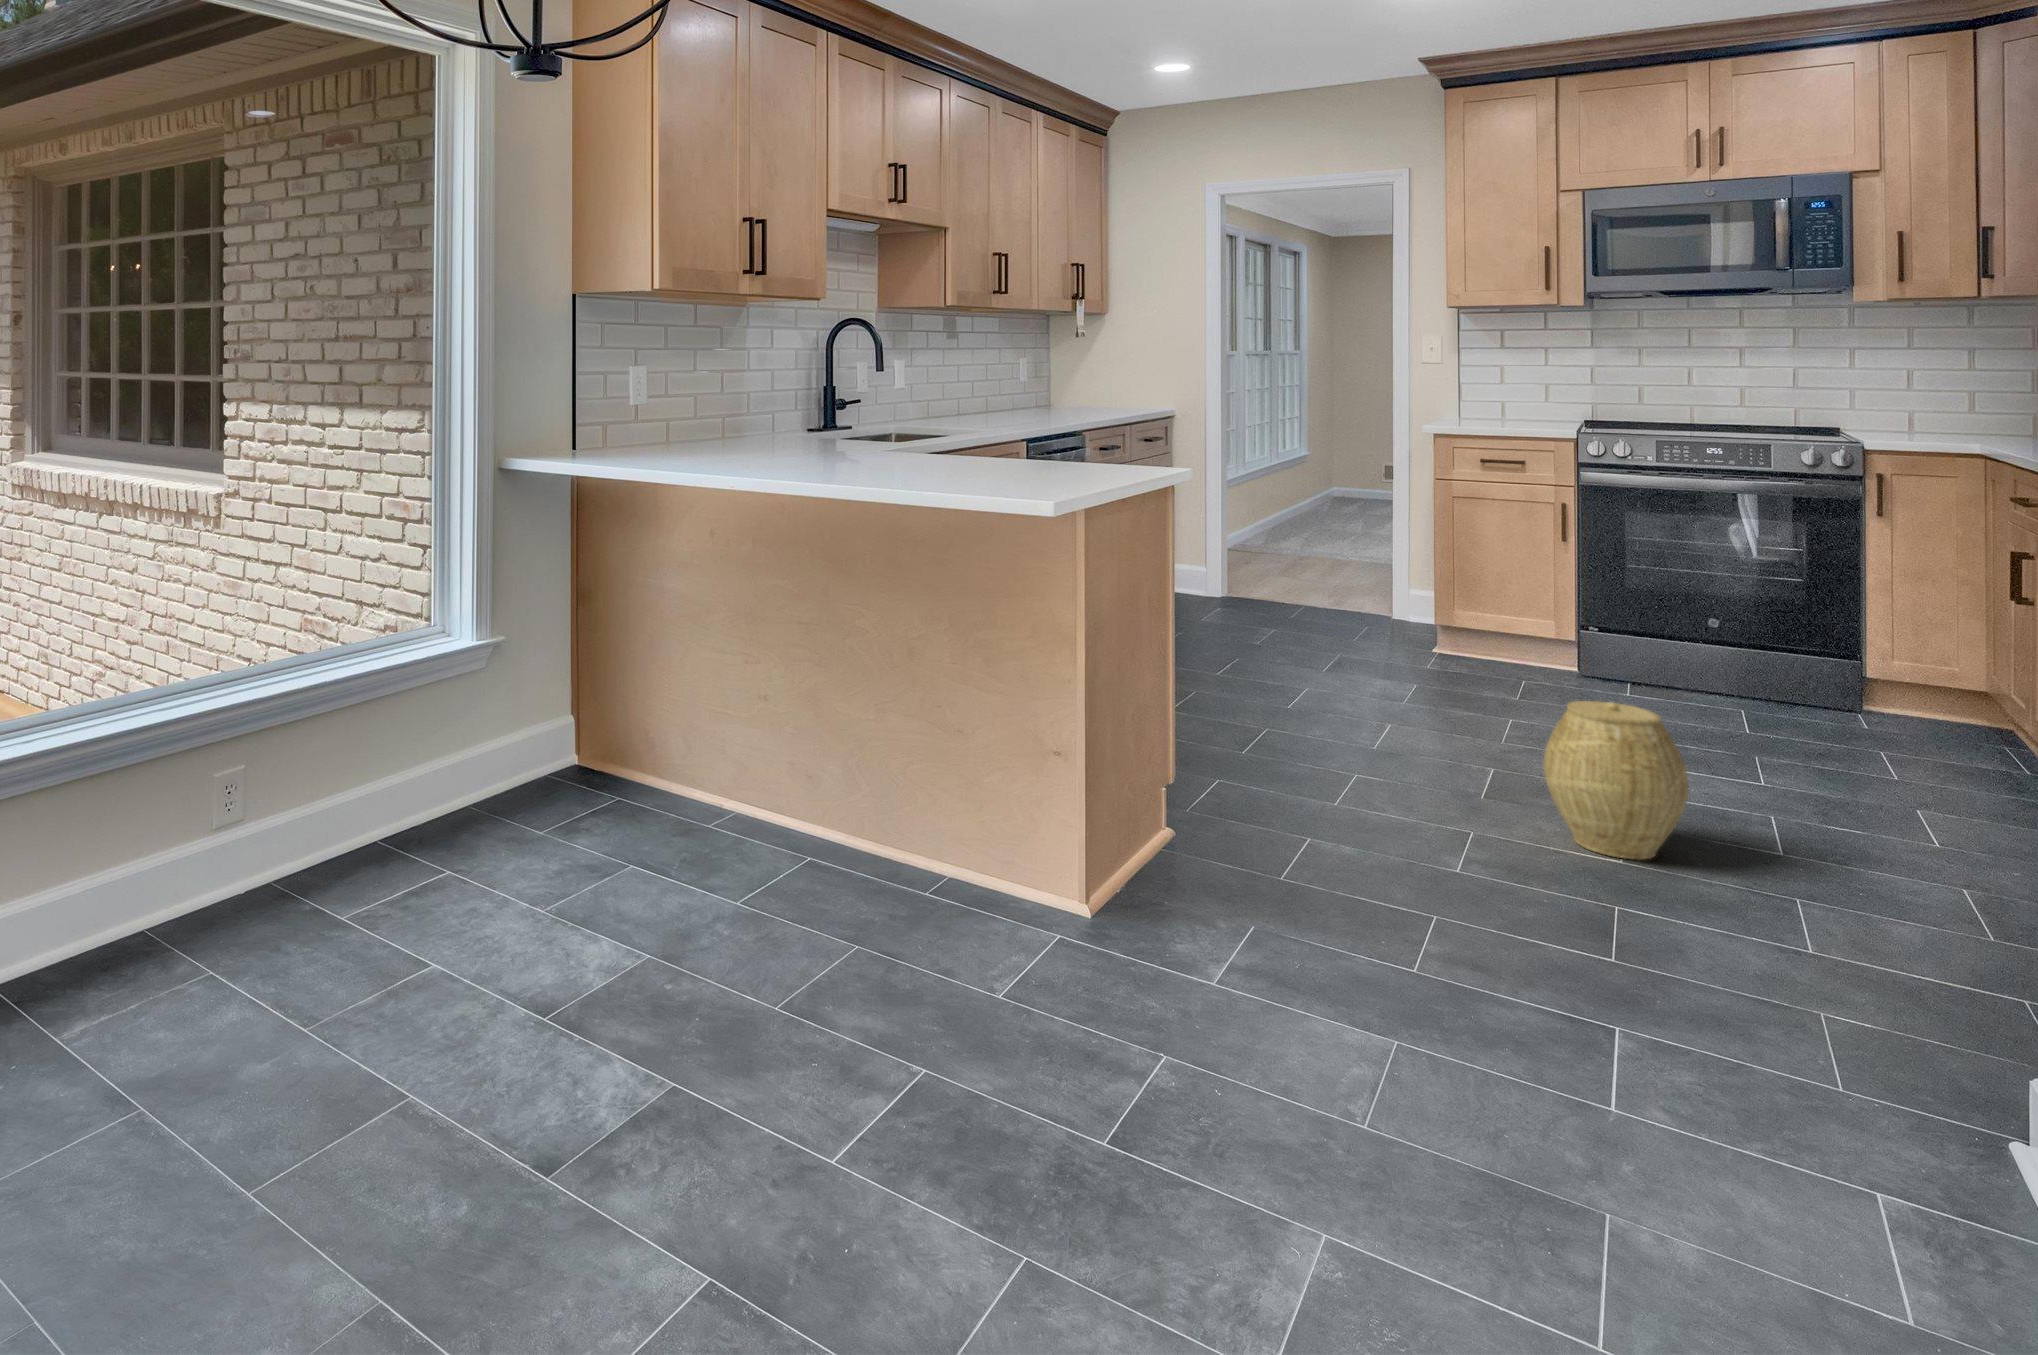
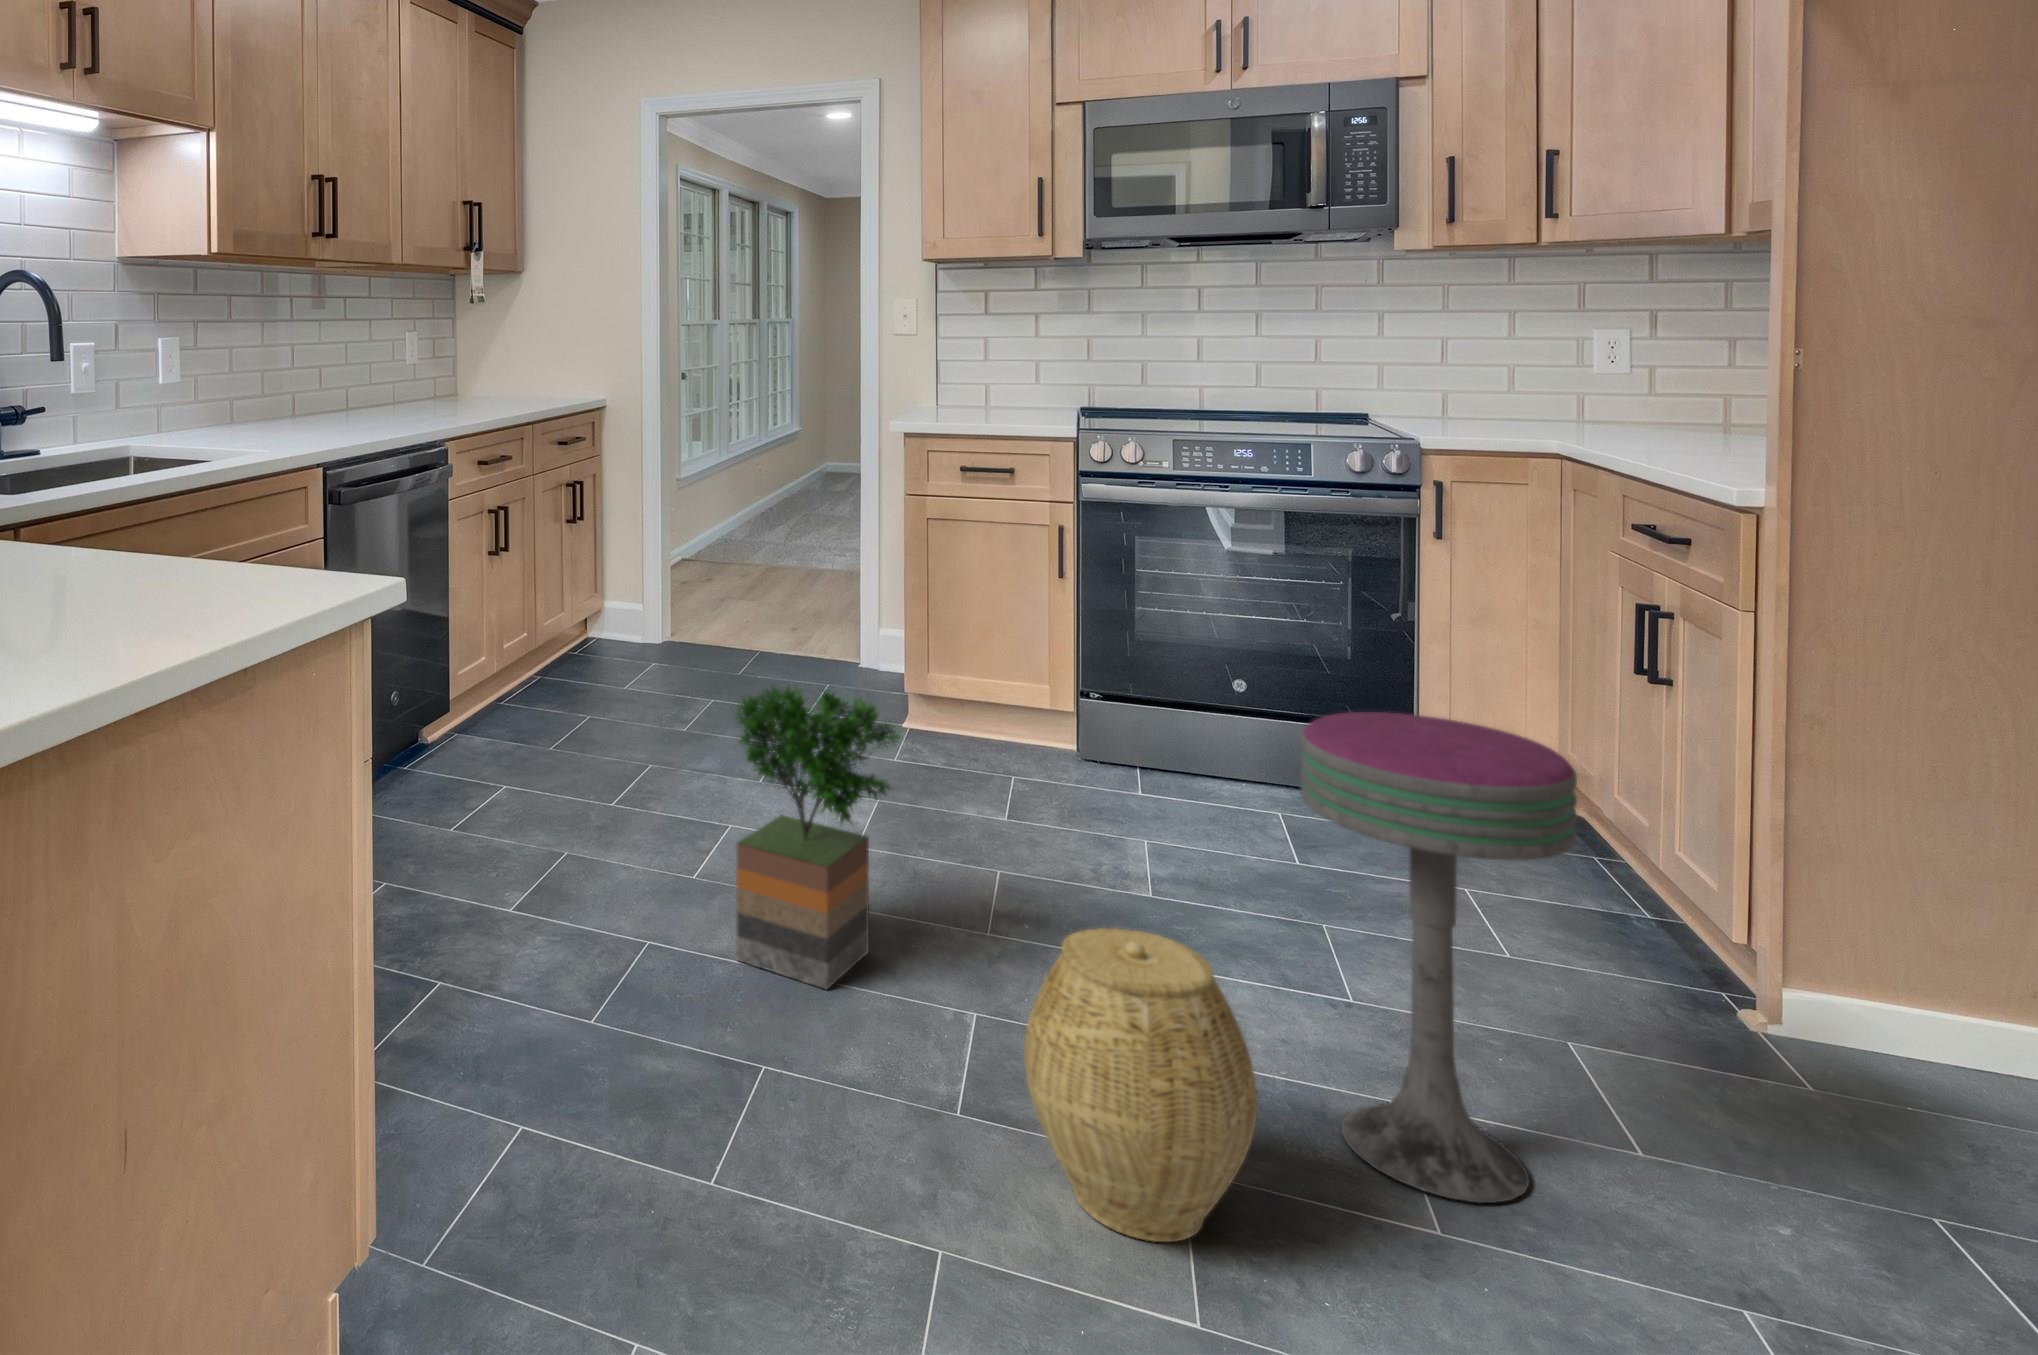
potted tree: none [1331,582,1456,763] -> present [733,685,901,989]
bar stool: none [1726,594,1904,865] -> present [1301,712,1577,1203]

